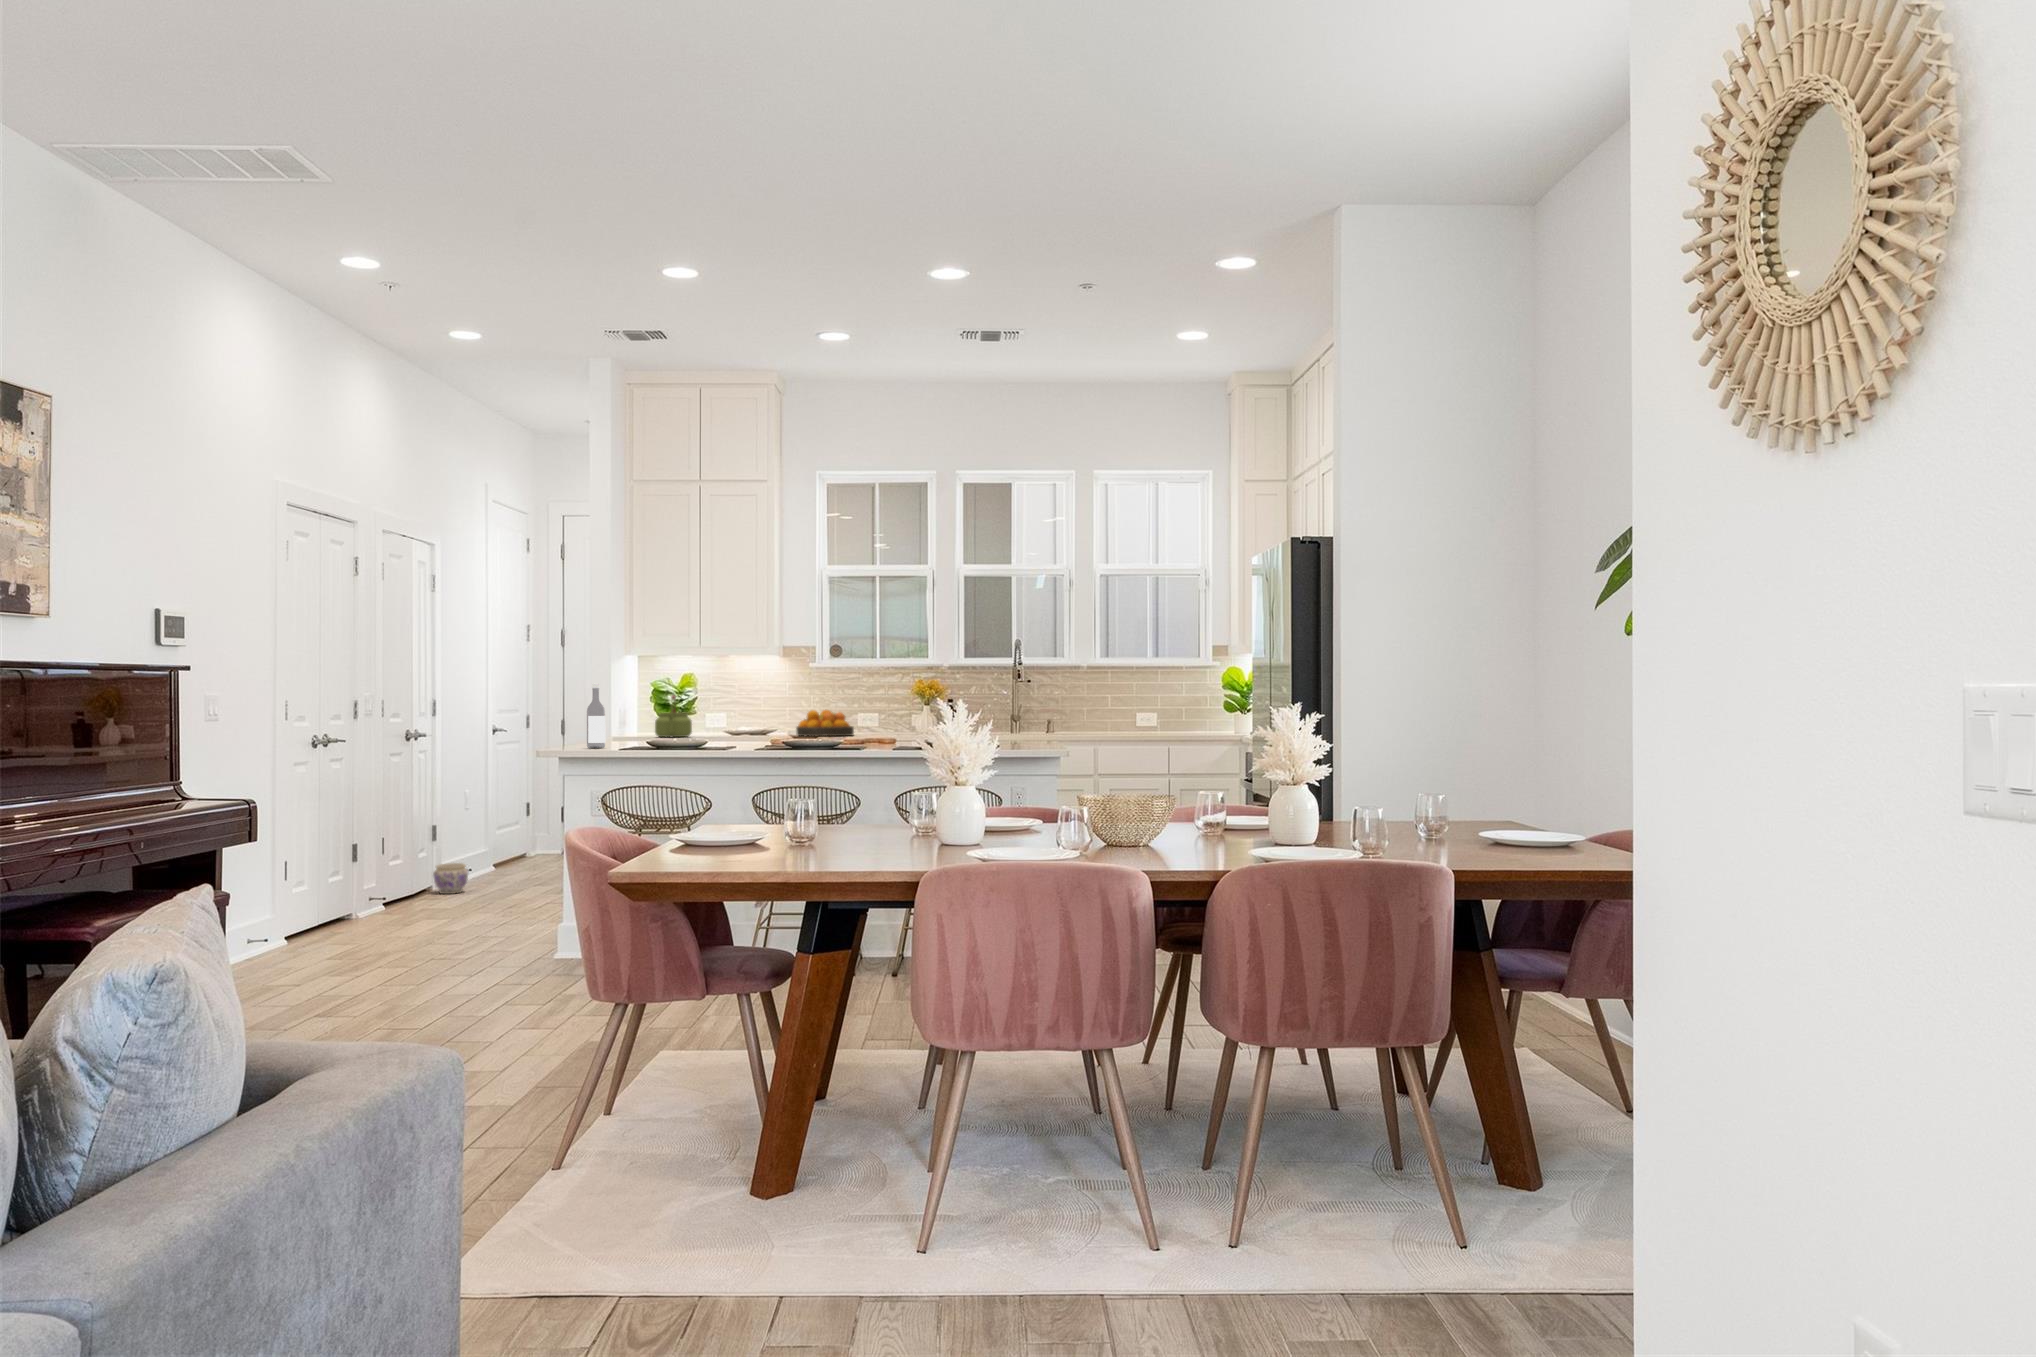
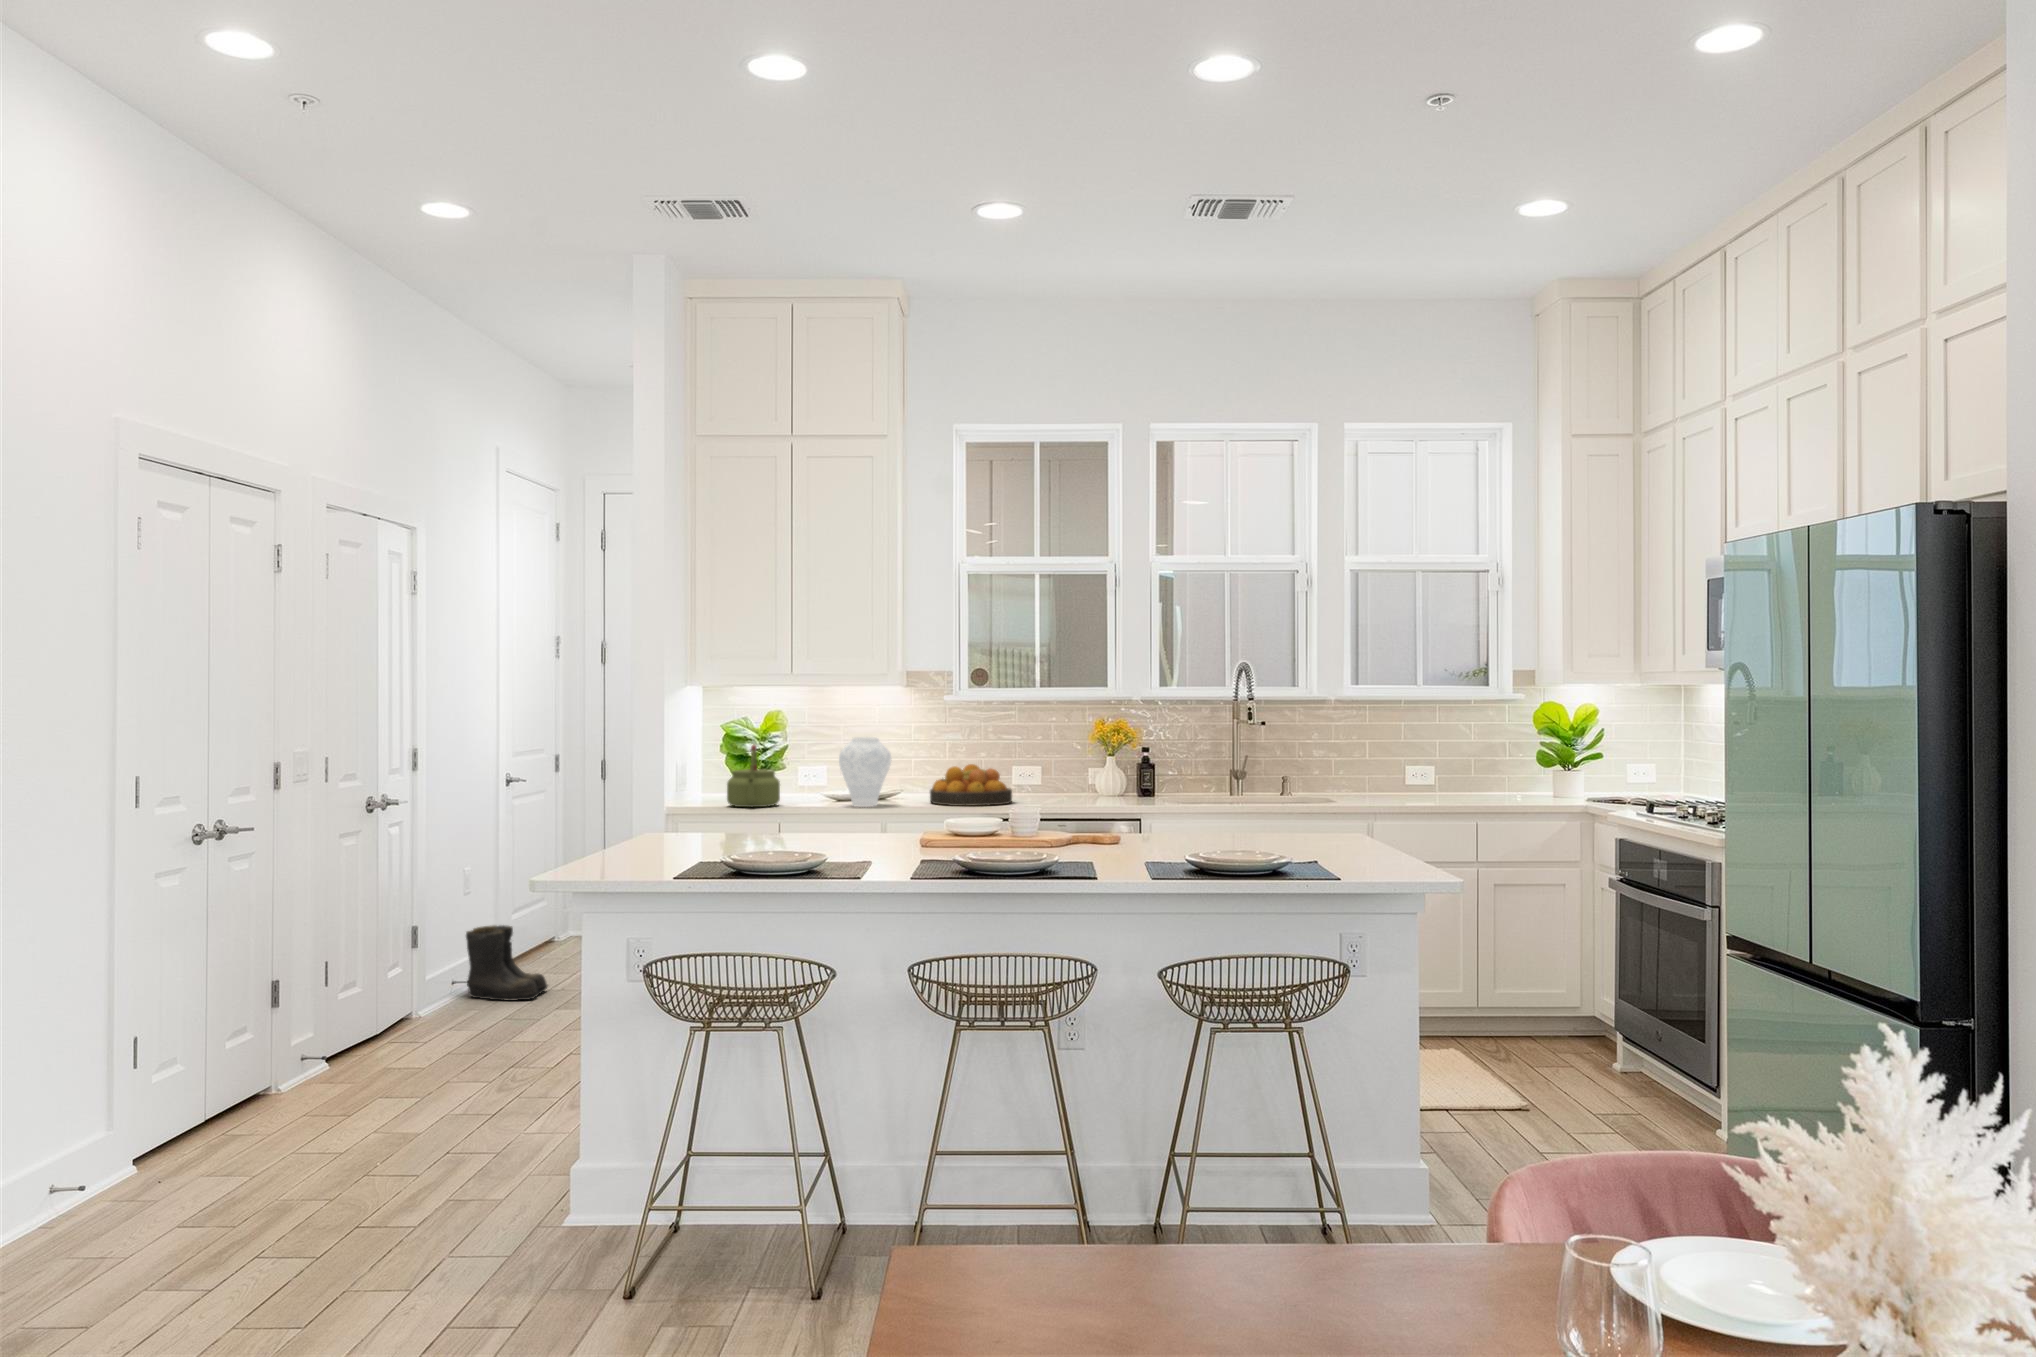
wine bottle: present [587,684,605,748] -> none [620,751,651,861]
vase: none [732,690,769,737] -> present [839,737,891,807]
boots: none [467,832,527,883] -> present [466,925,548,1001]
planter: present [433,863,468,894] -> none [412,980,463,1027]

